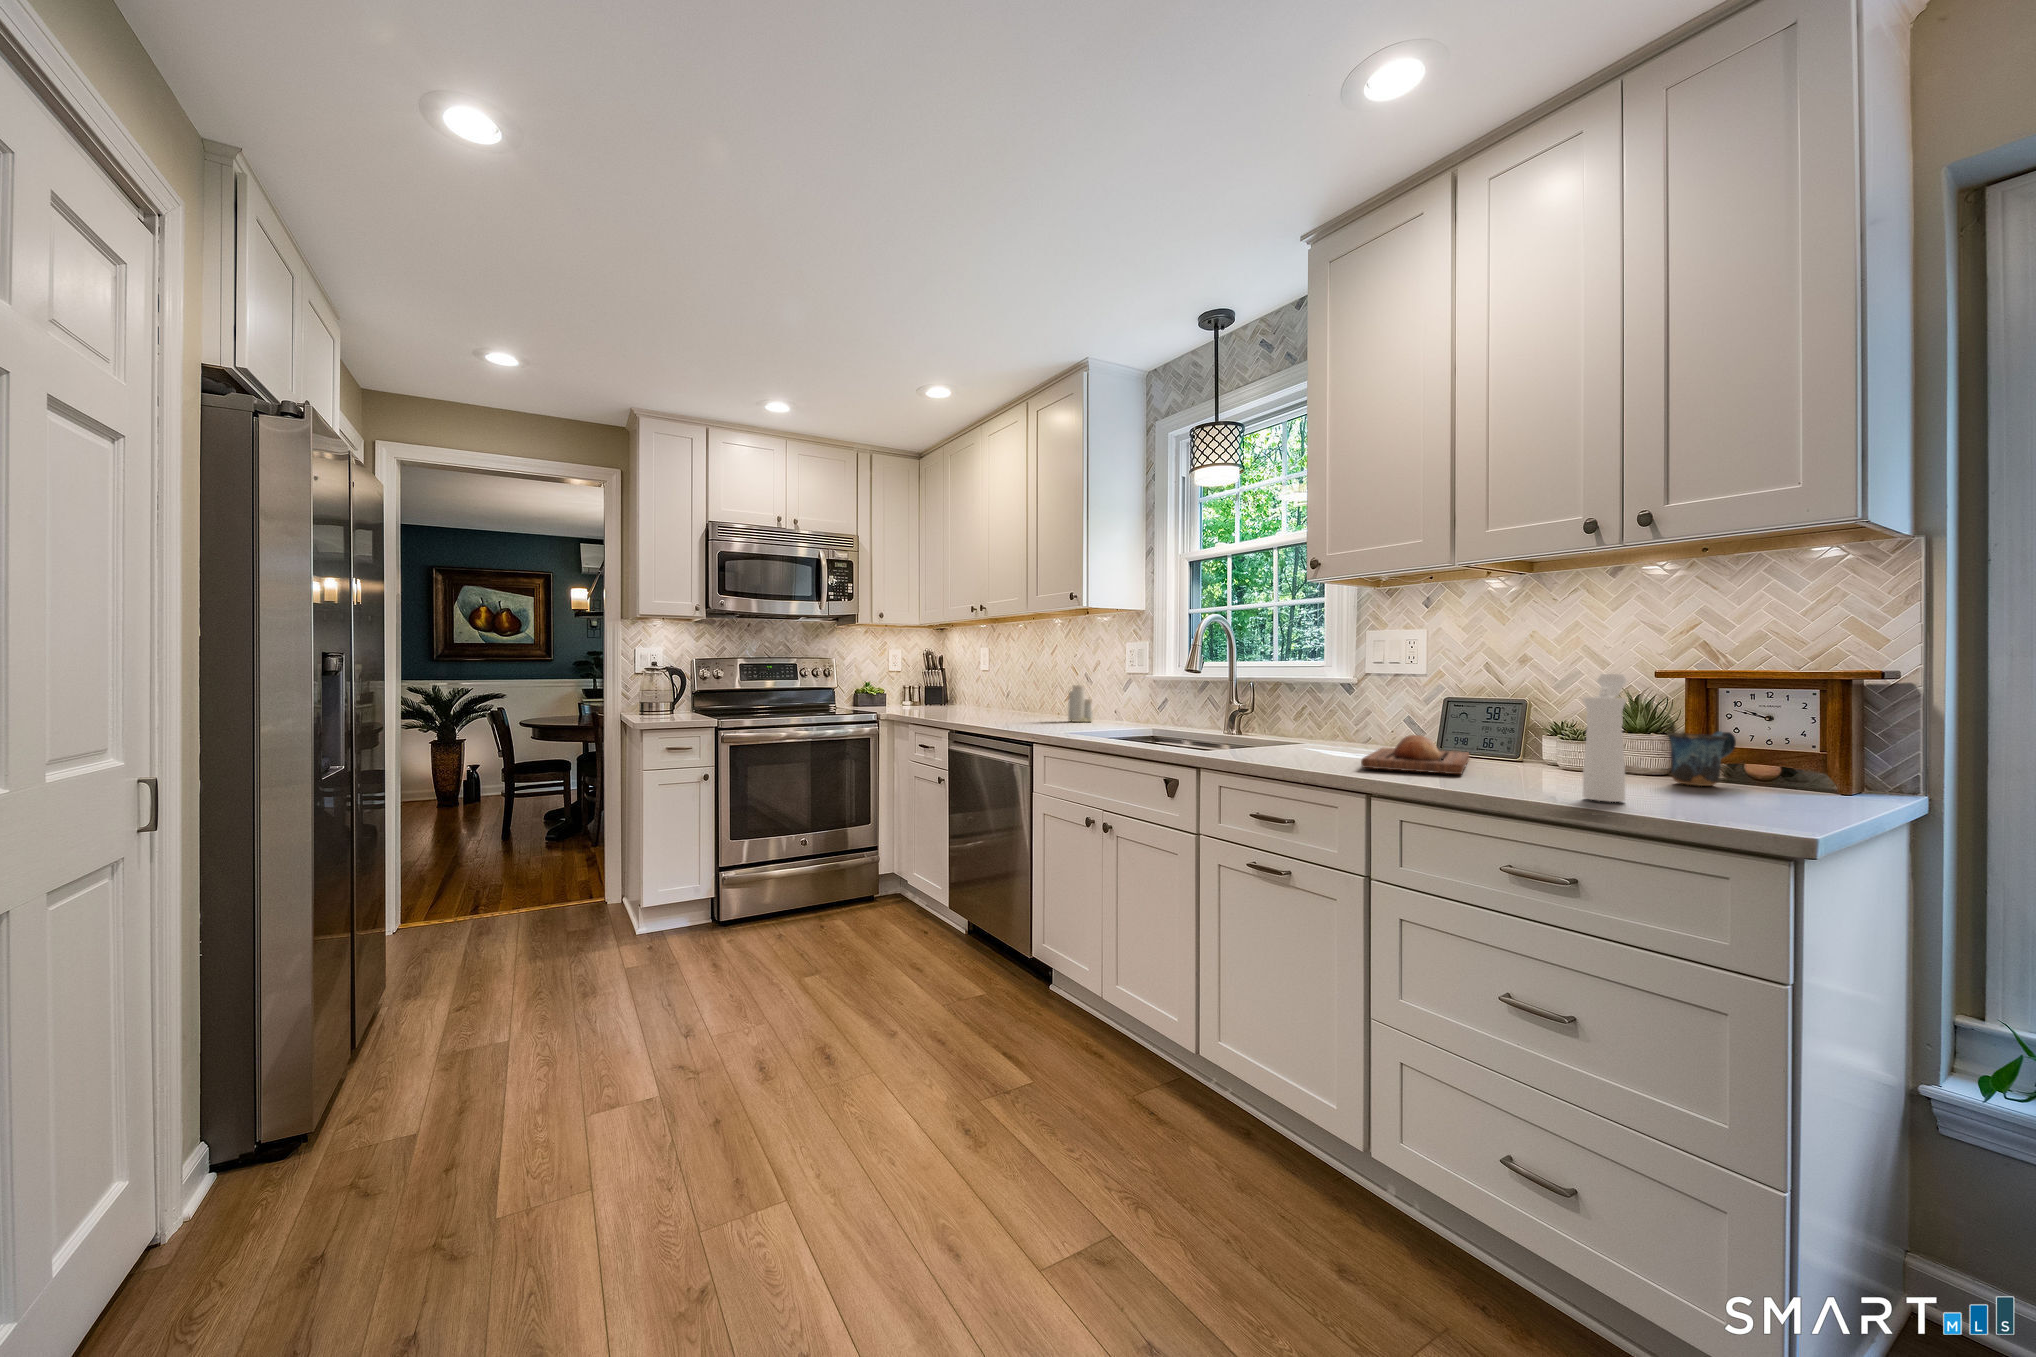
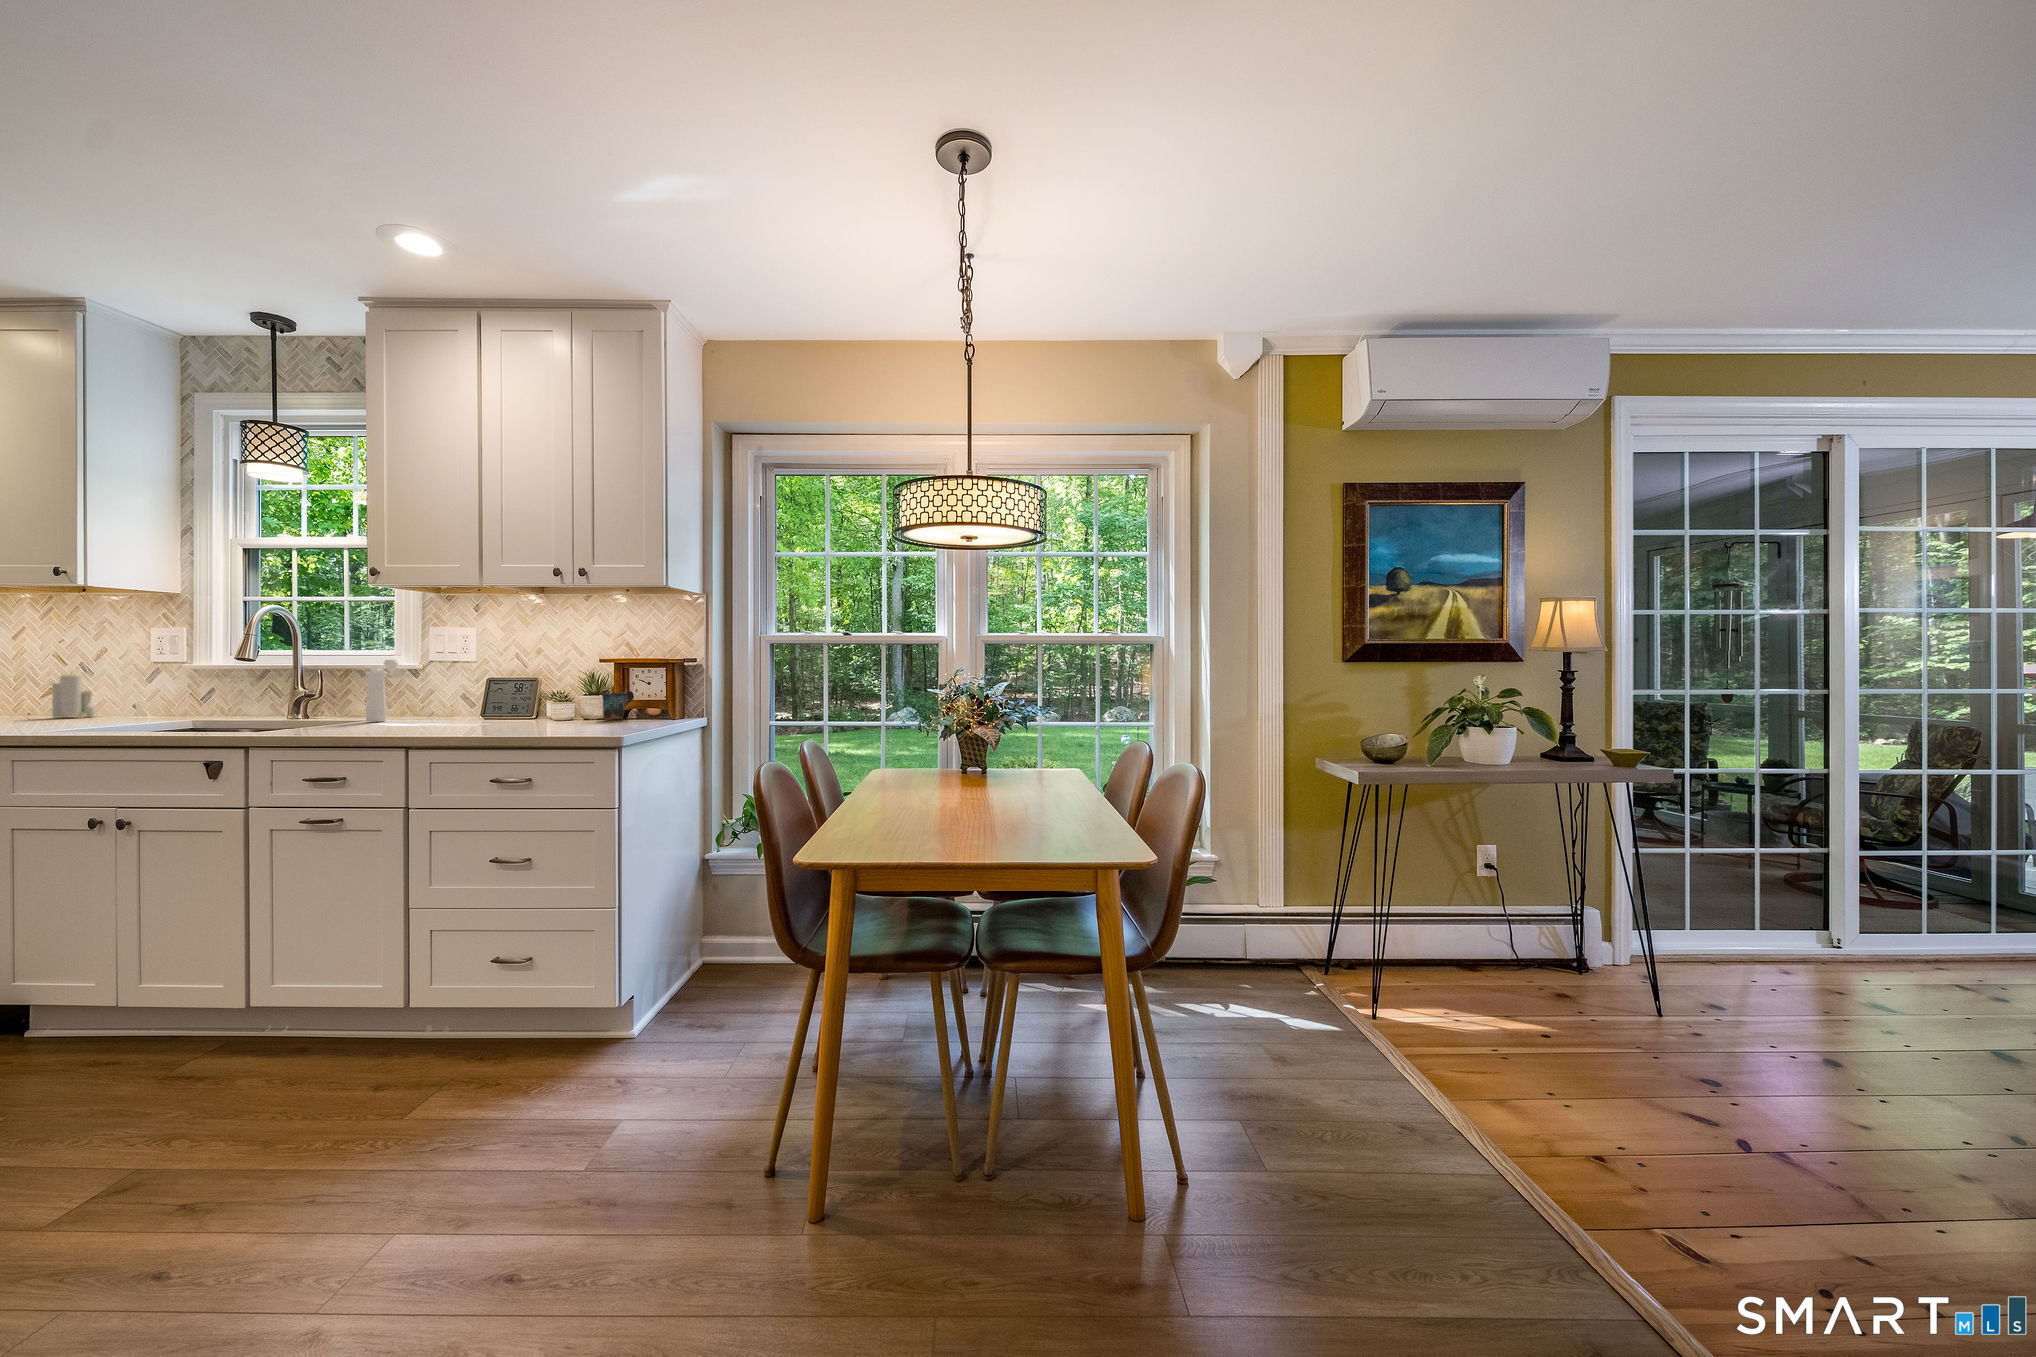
pepper mill: present [1583,674,1627,802] -> present [366,660,399,721]
bread loaf: present [1361,735,1469,774] -> none [418,703,502,726]

